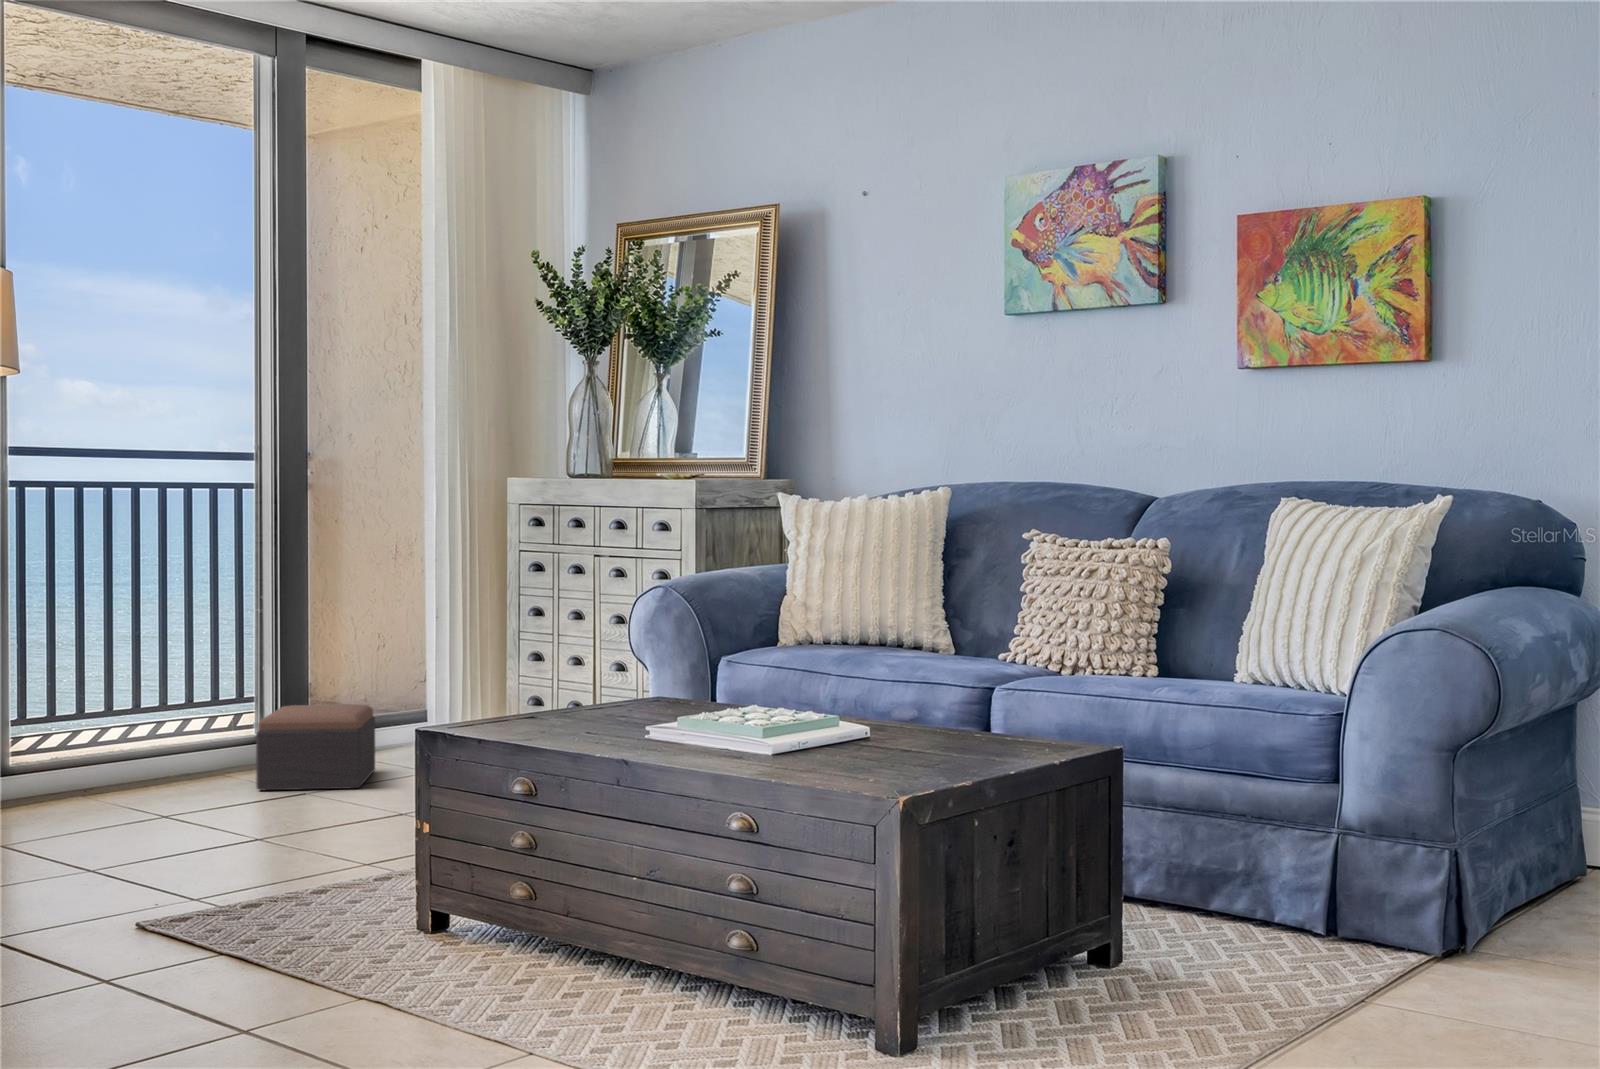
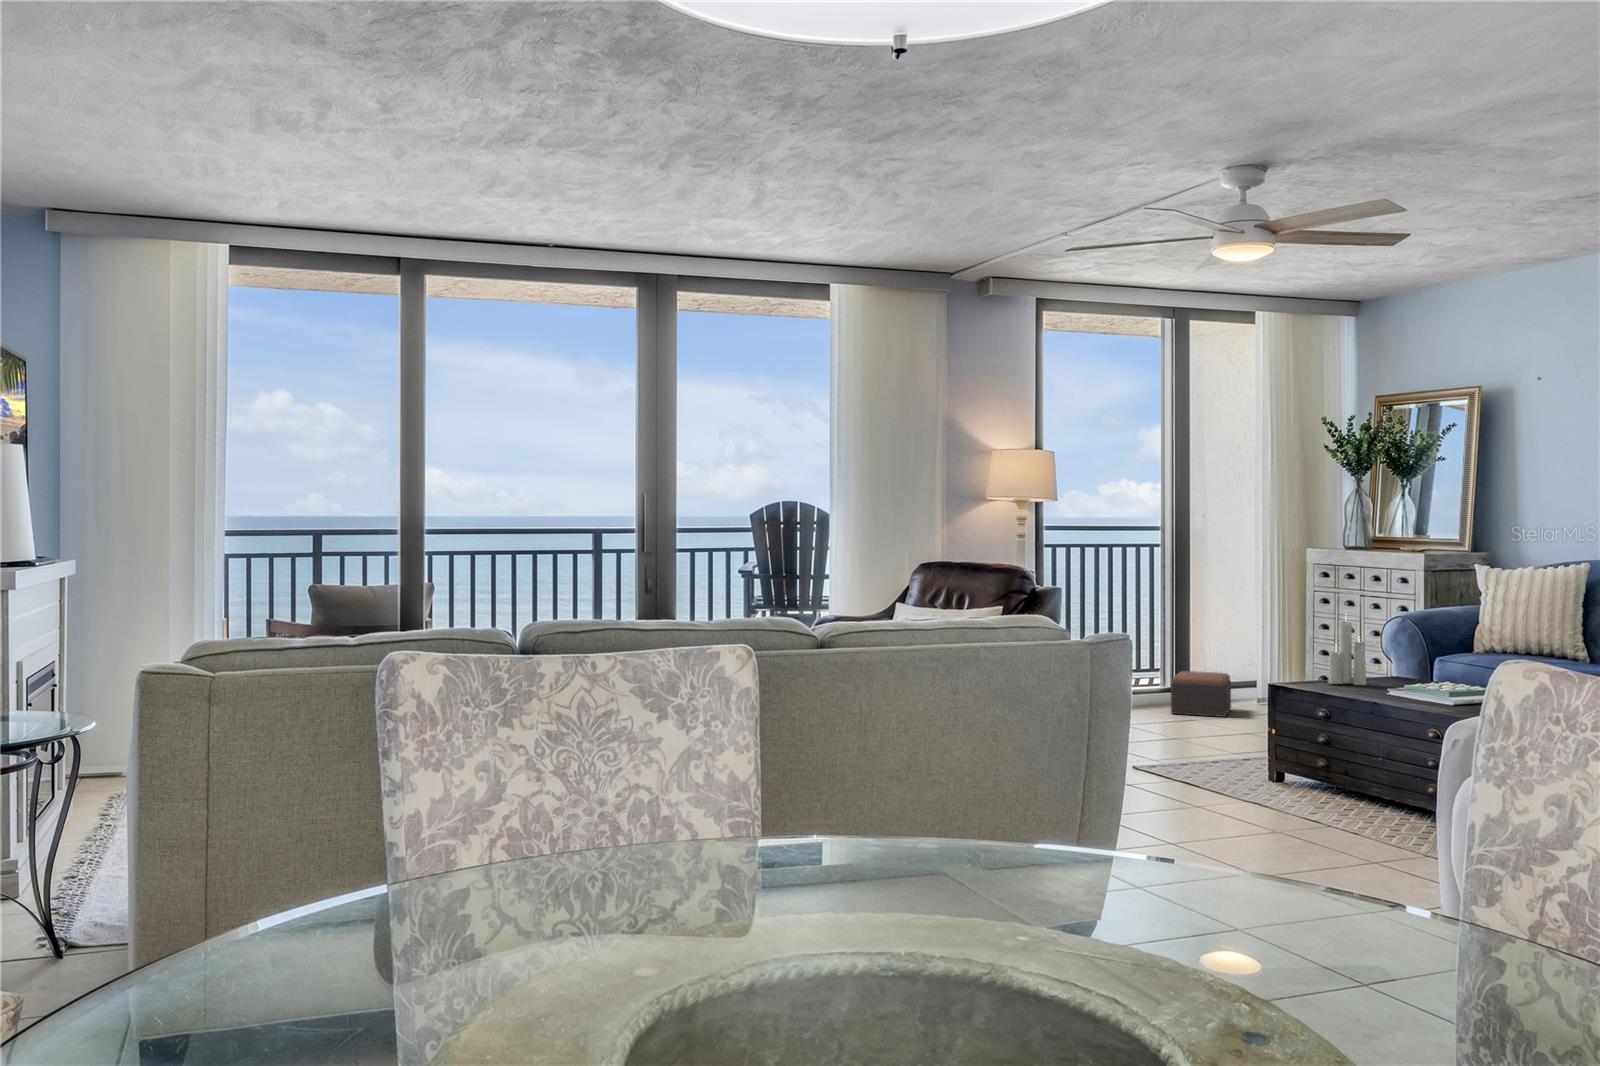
candle: none [532,561,608,721] -> present [1328,620,1367,685]

